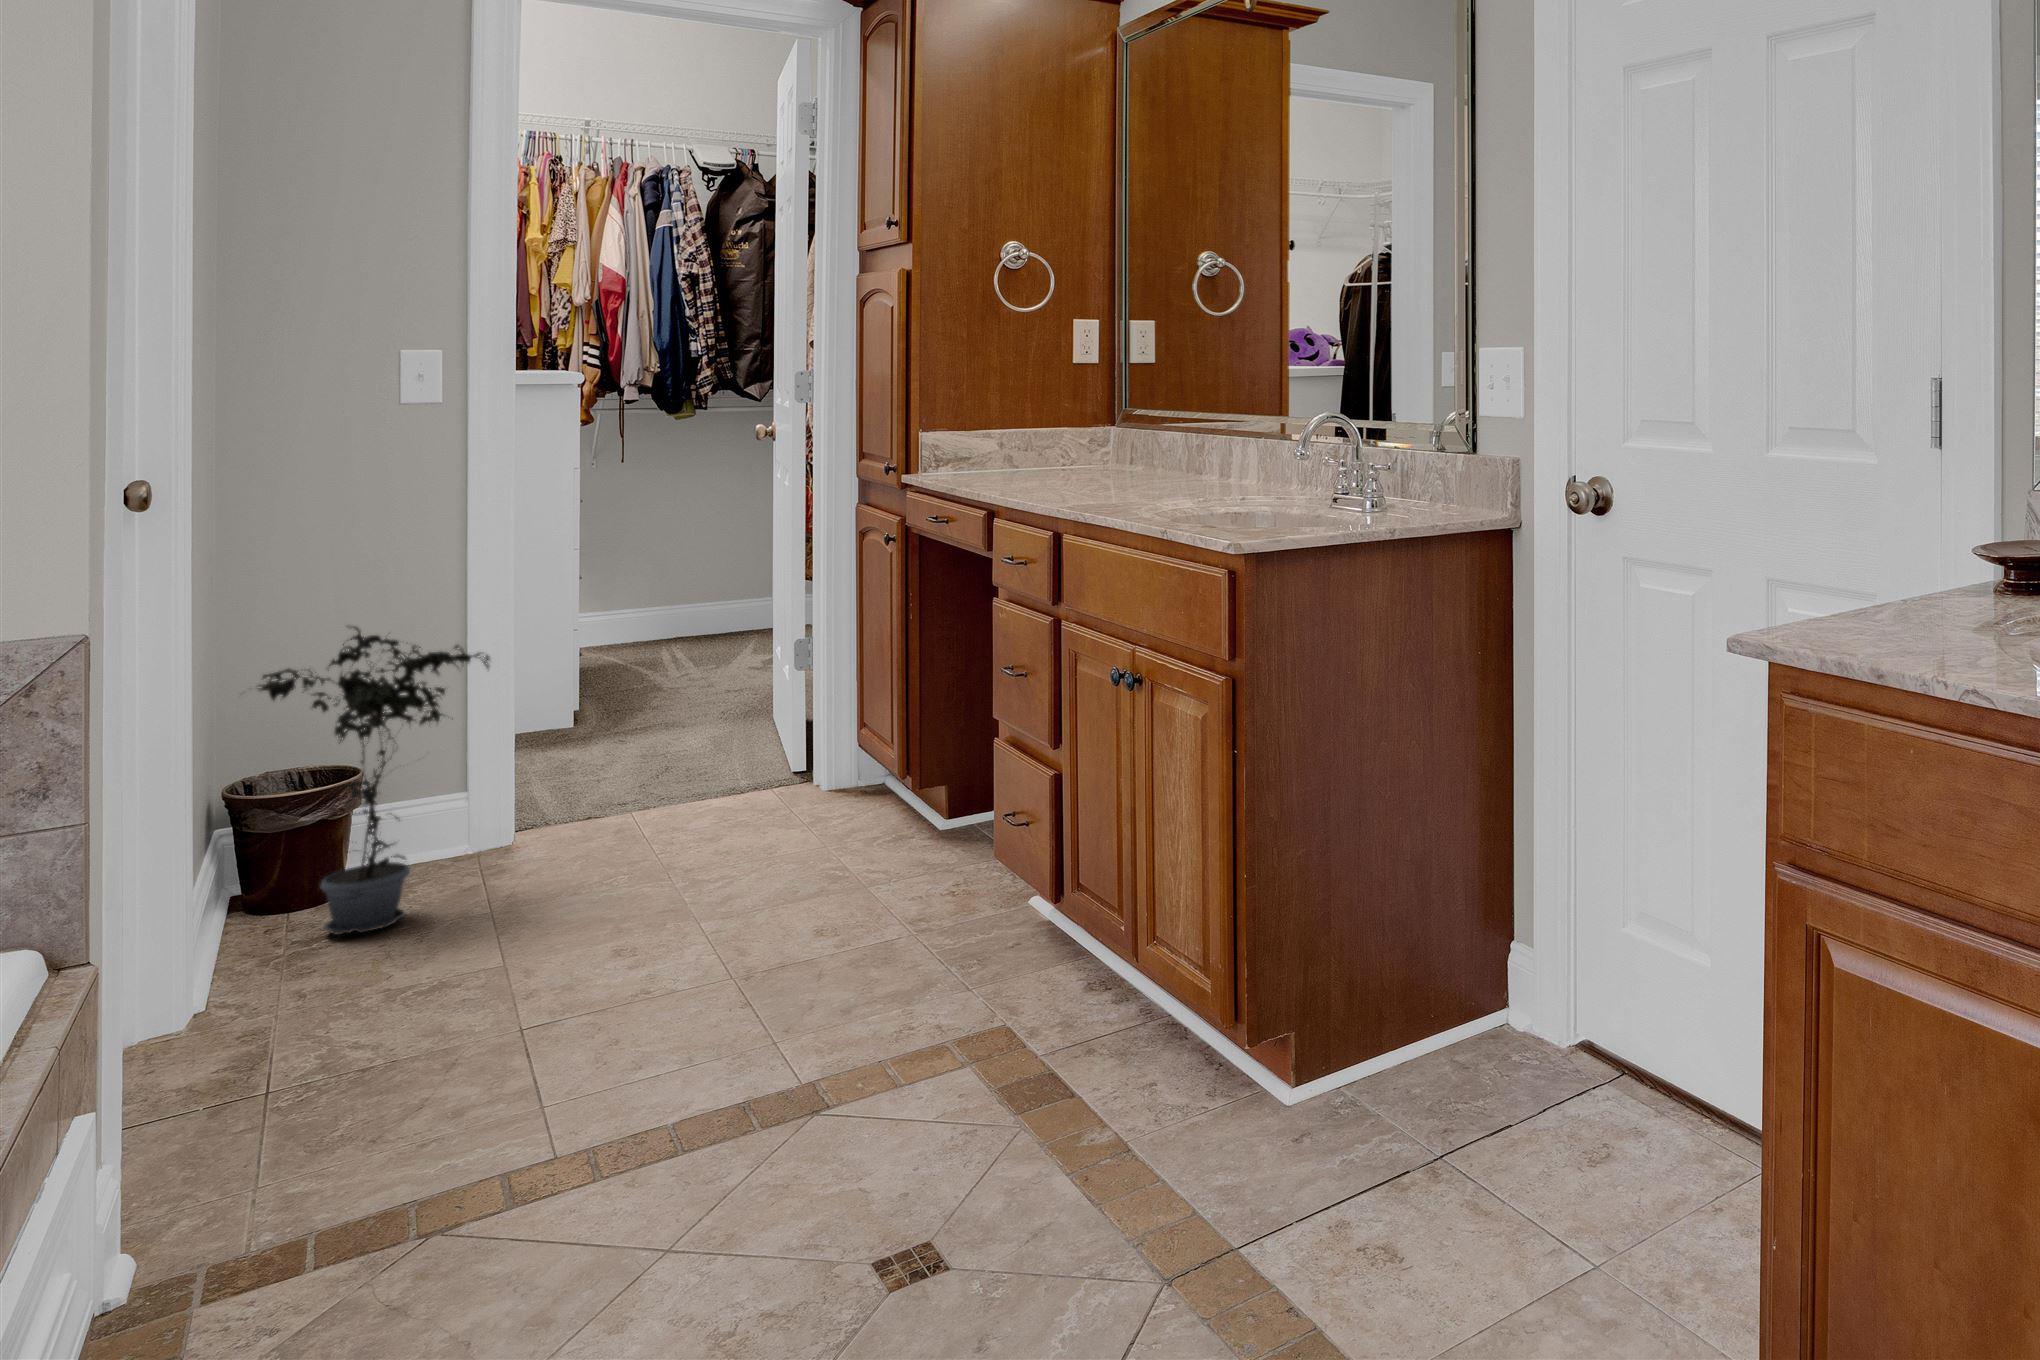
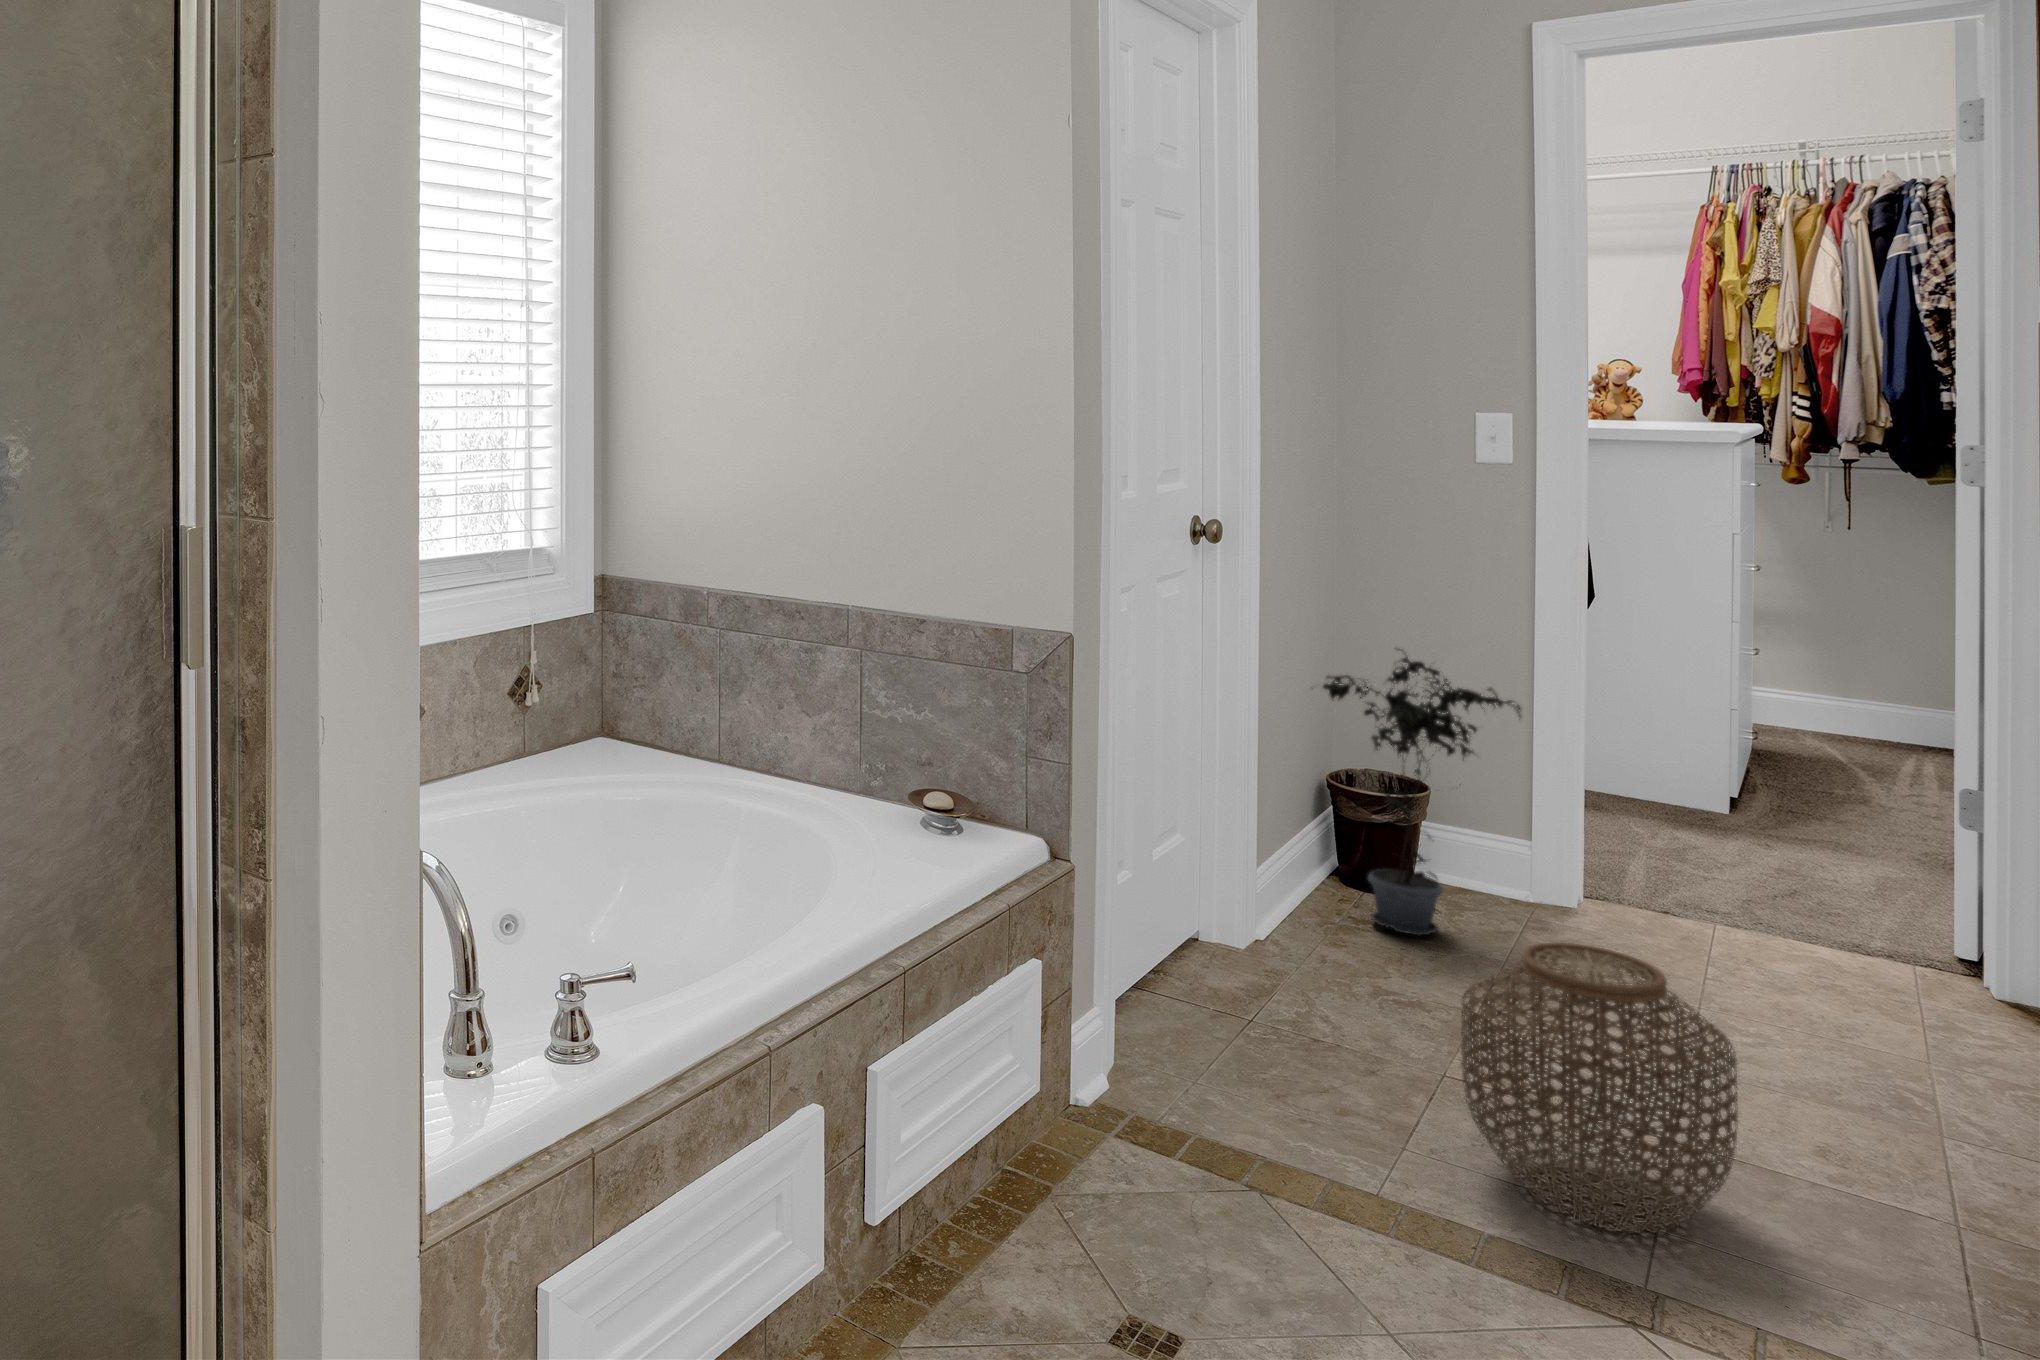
woven basket: none [587,838,822,1094] -> present [1461,943,1738,1233]

